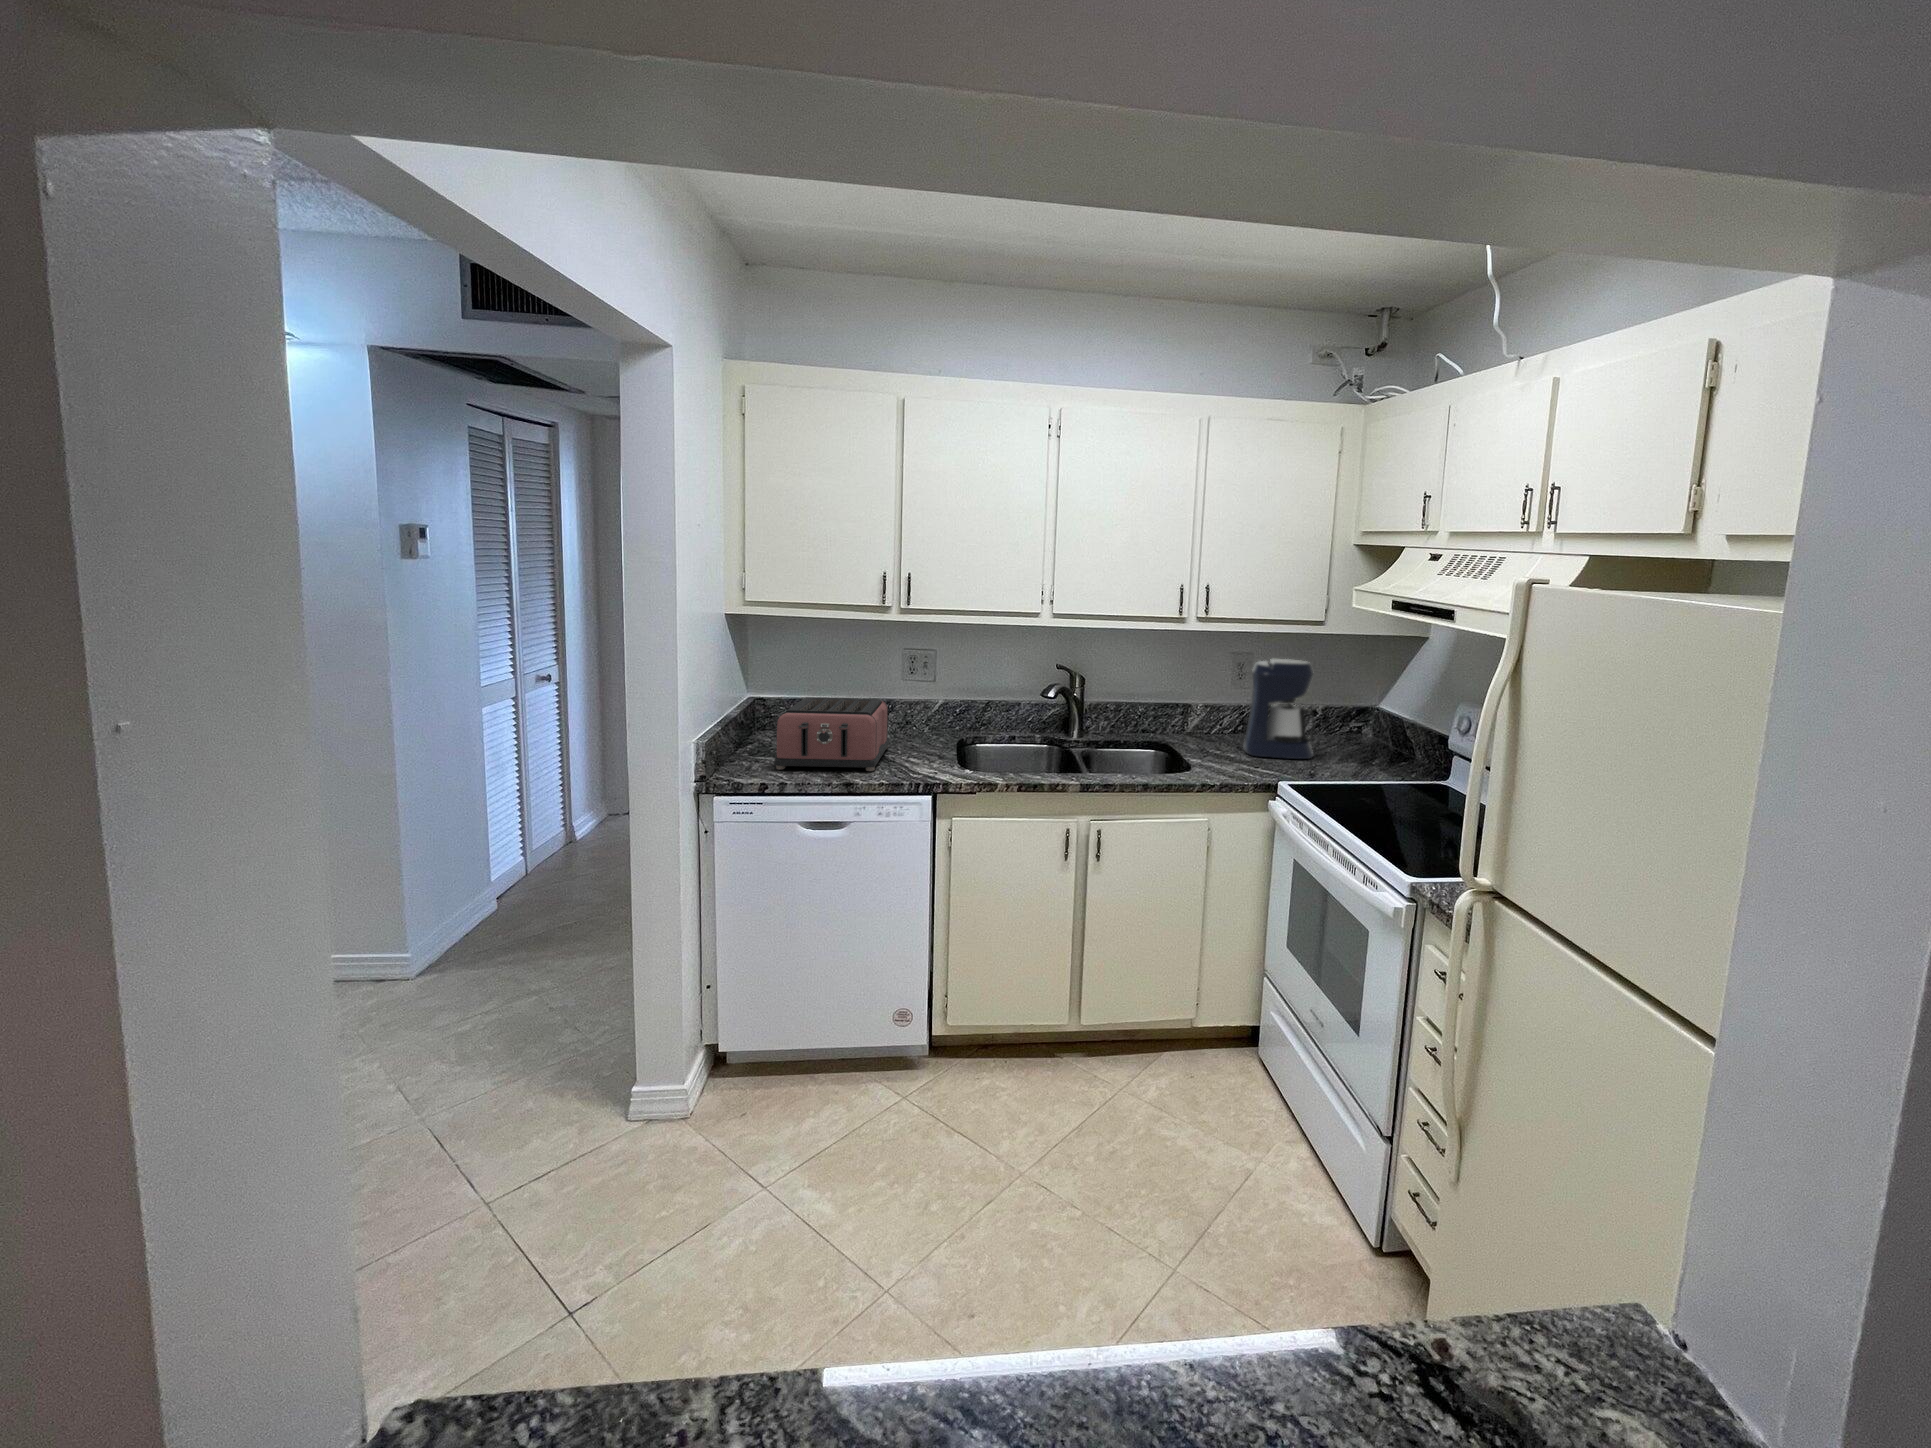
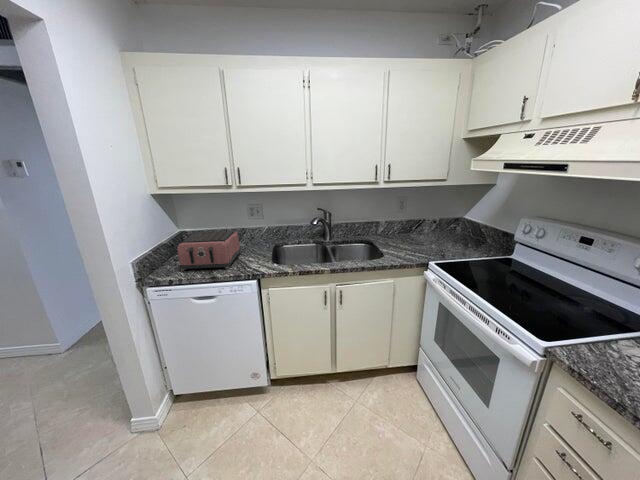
coffee maker: present [1243,659,1315,759] -> none [405,199,440,246]

